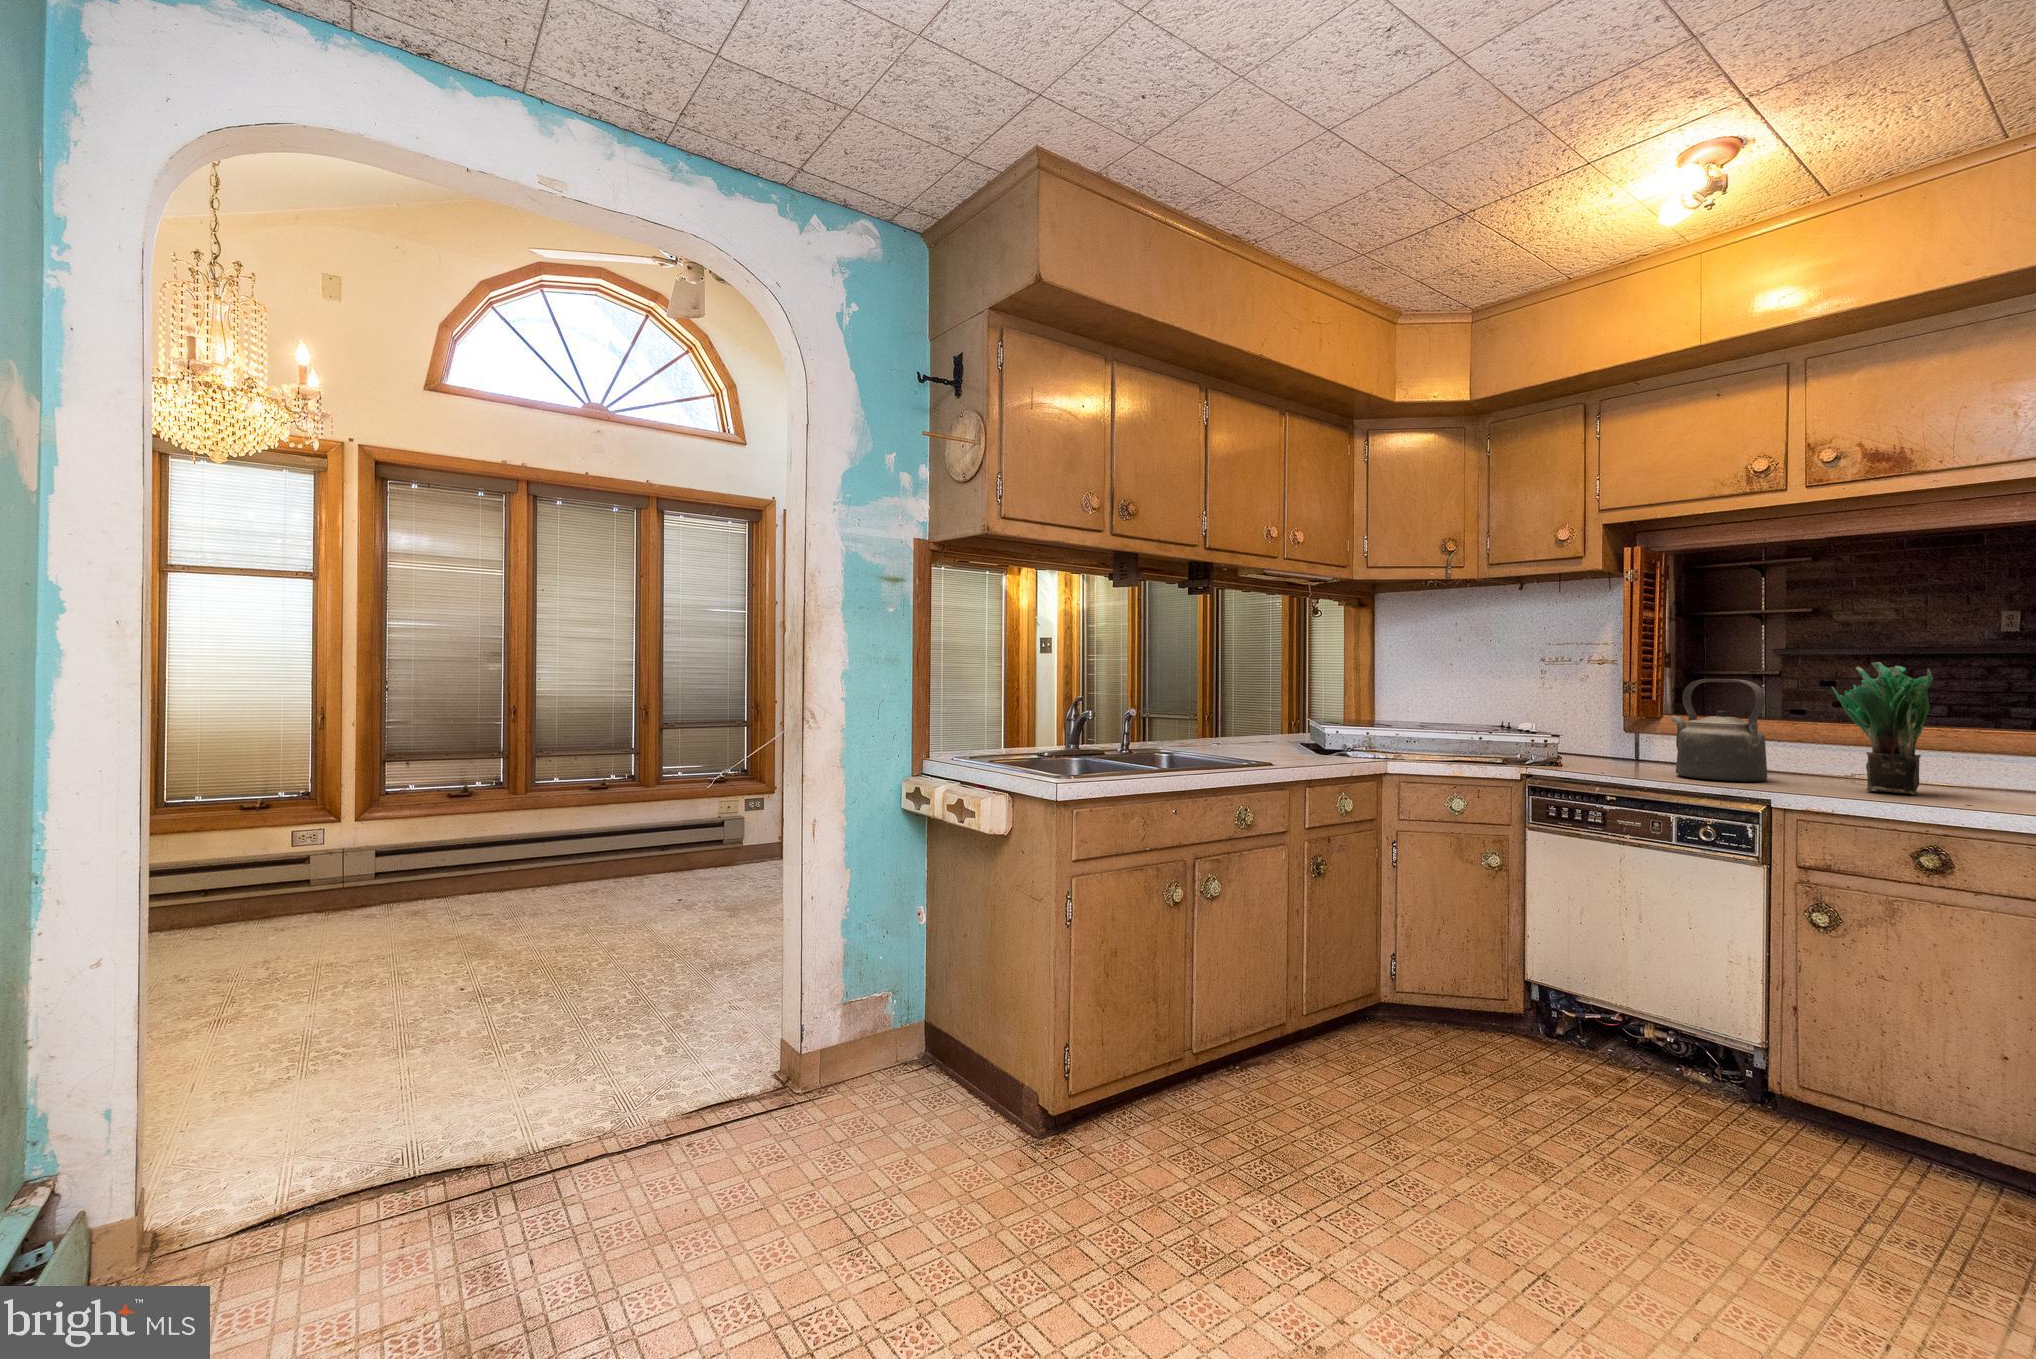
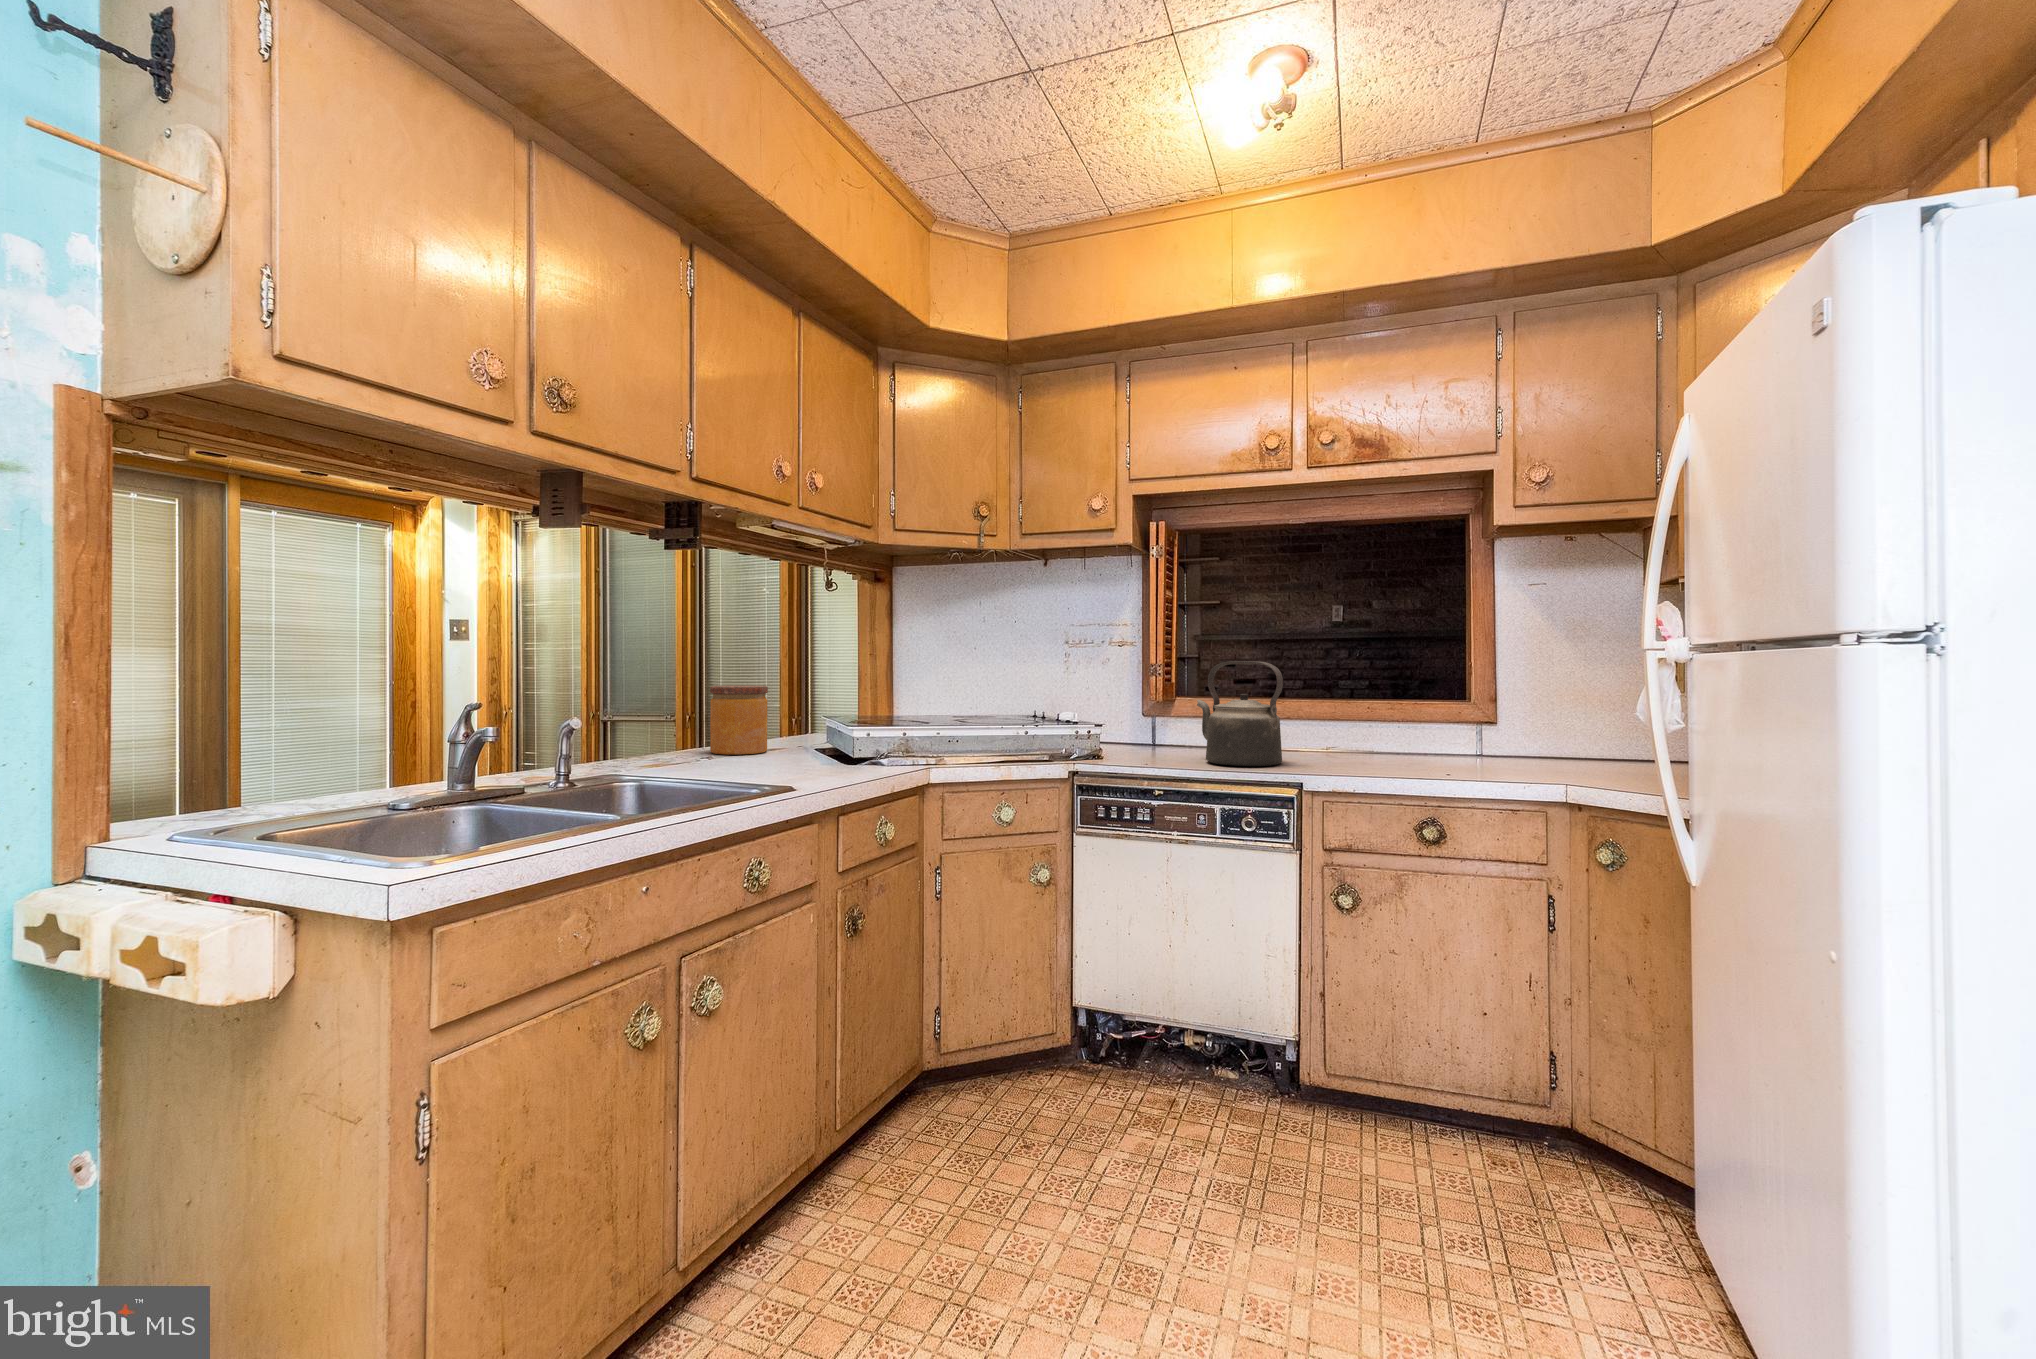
potted plant: present [1832,662,1933,794] -> none [1337,643,1418,770]
jar: none [1218,692,1262,744] -> present [710,685,768,754]

